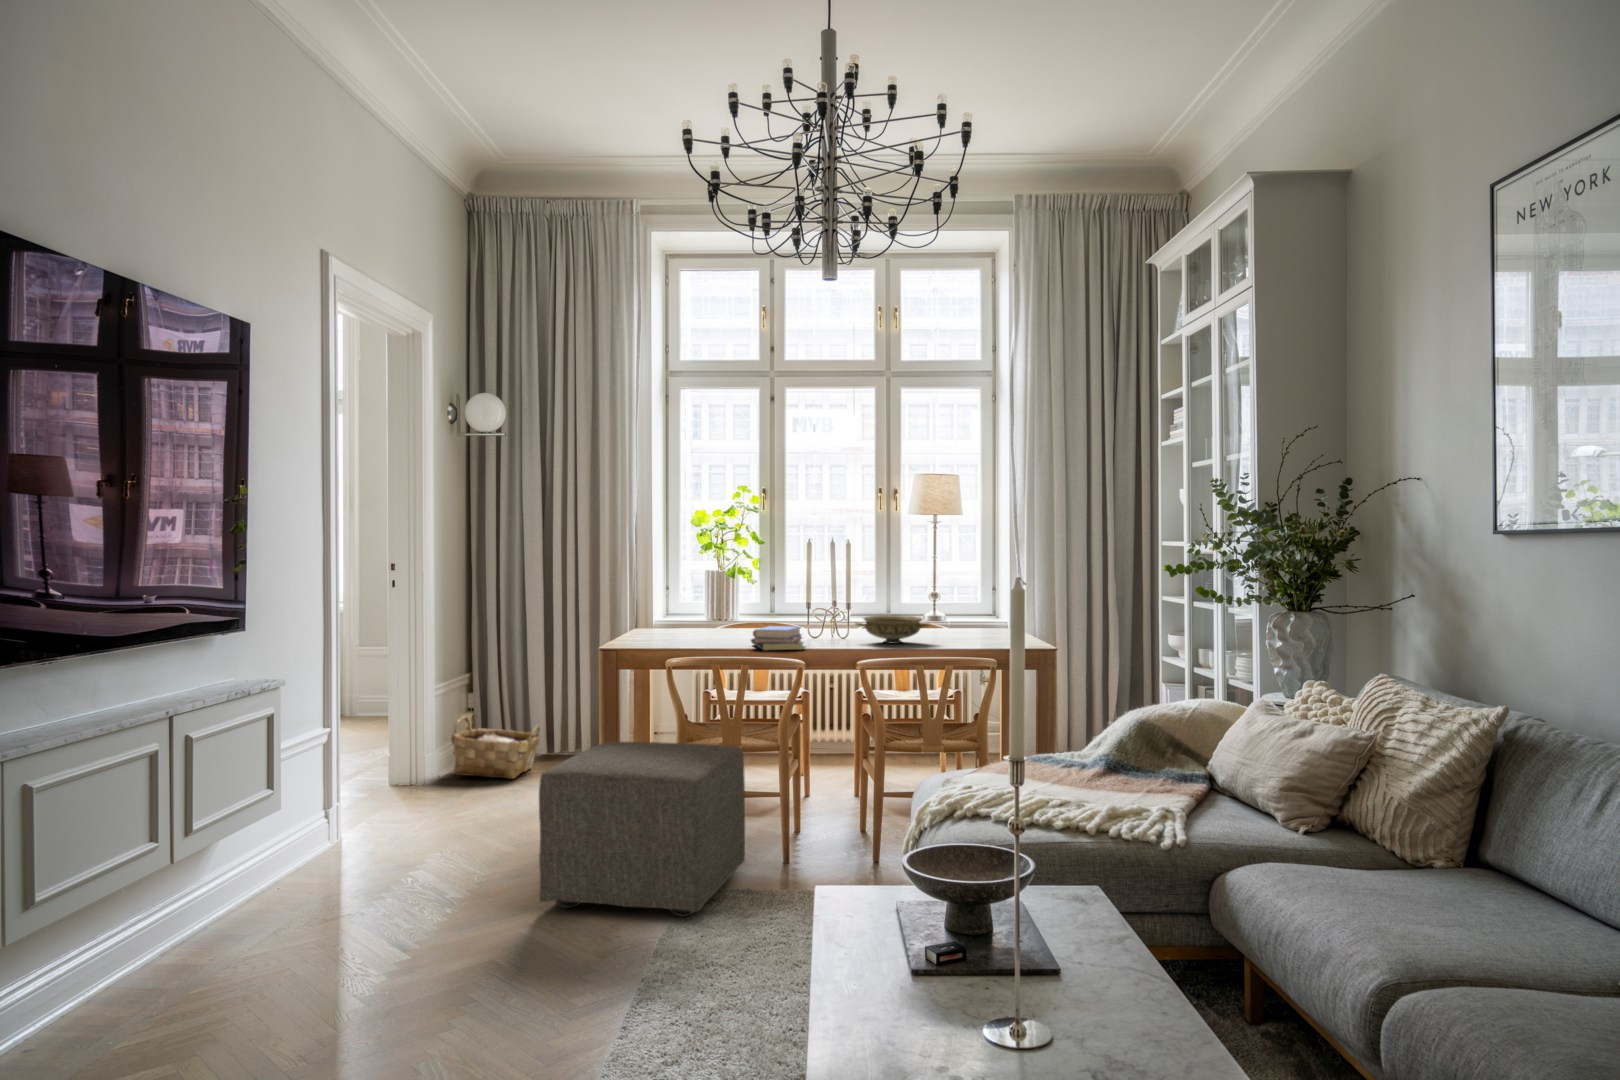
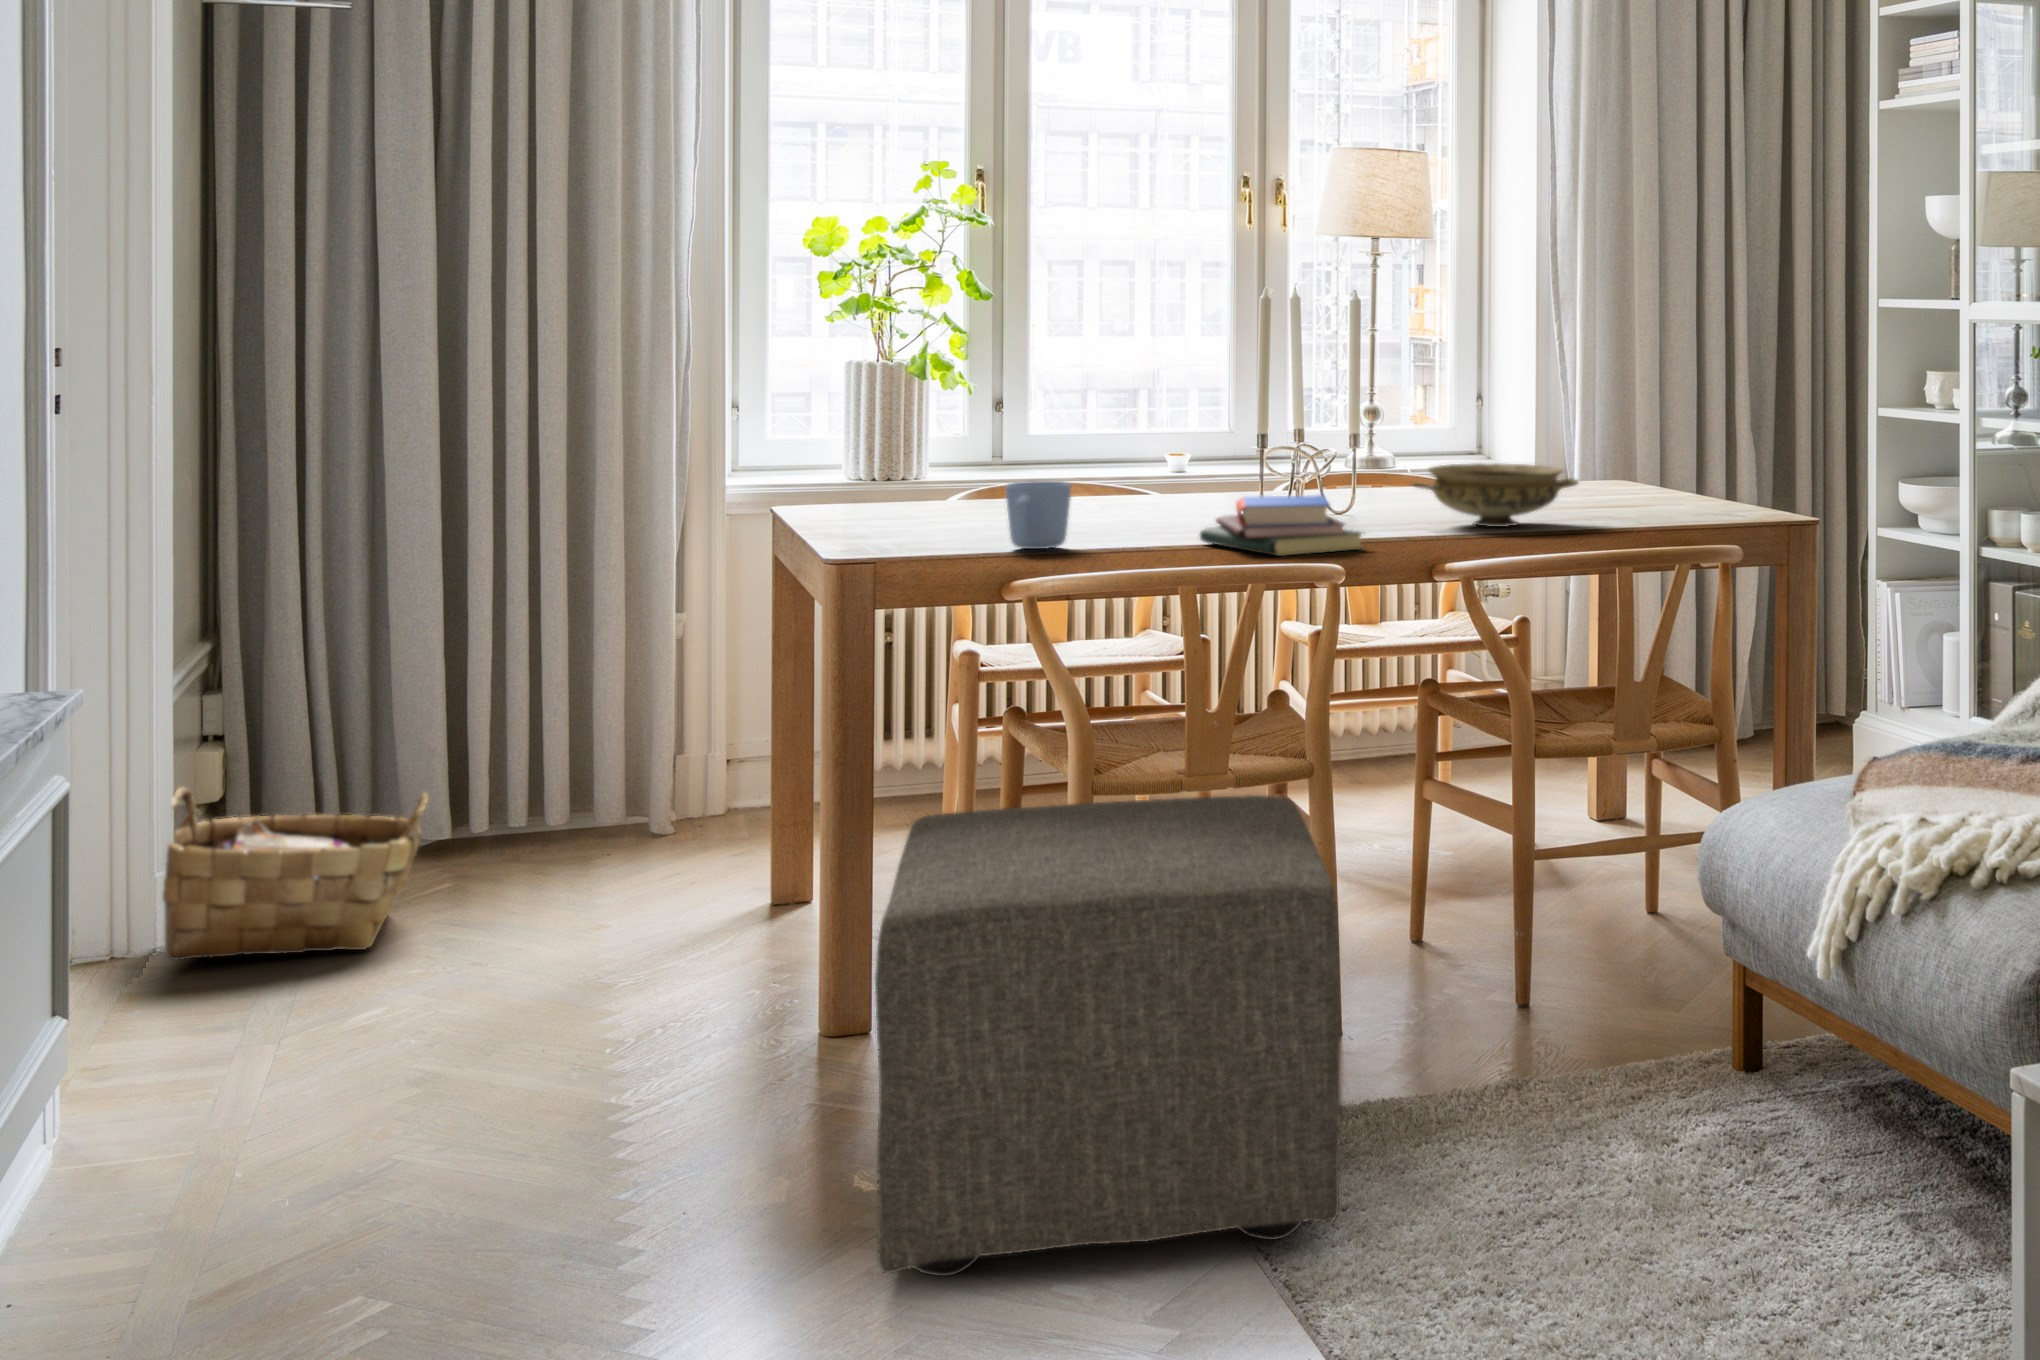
mug: none [675,617,703,644] -> present [1006,481,1071,549]

